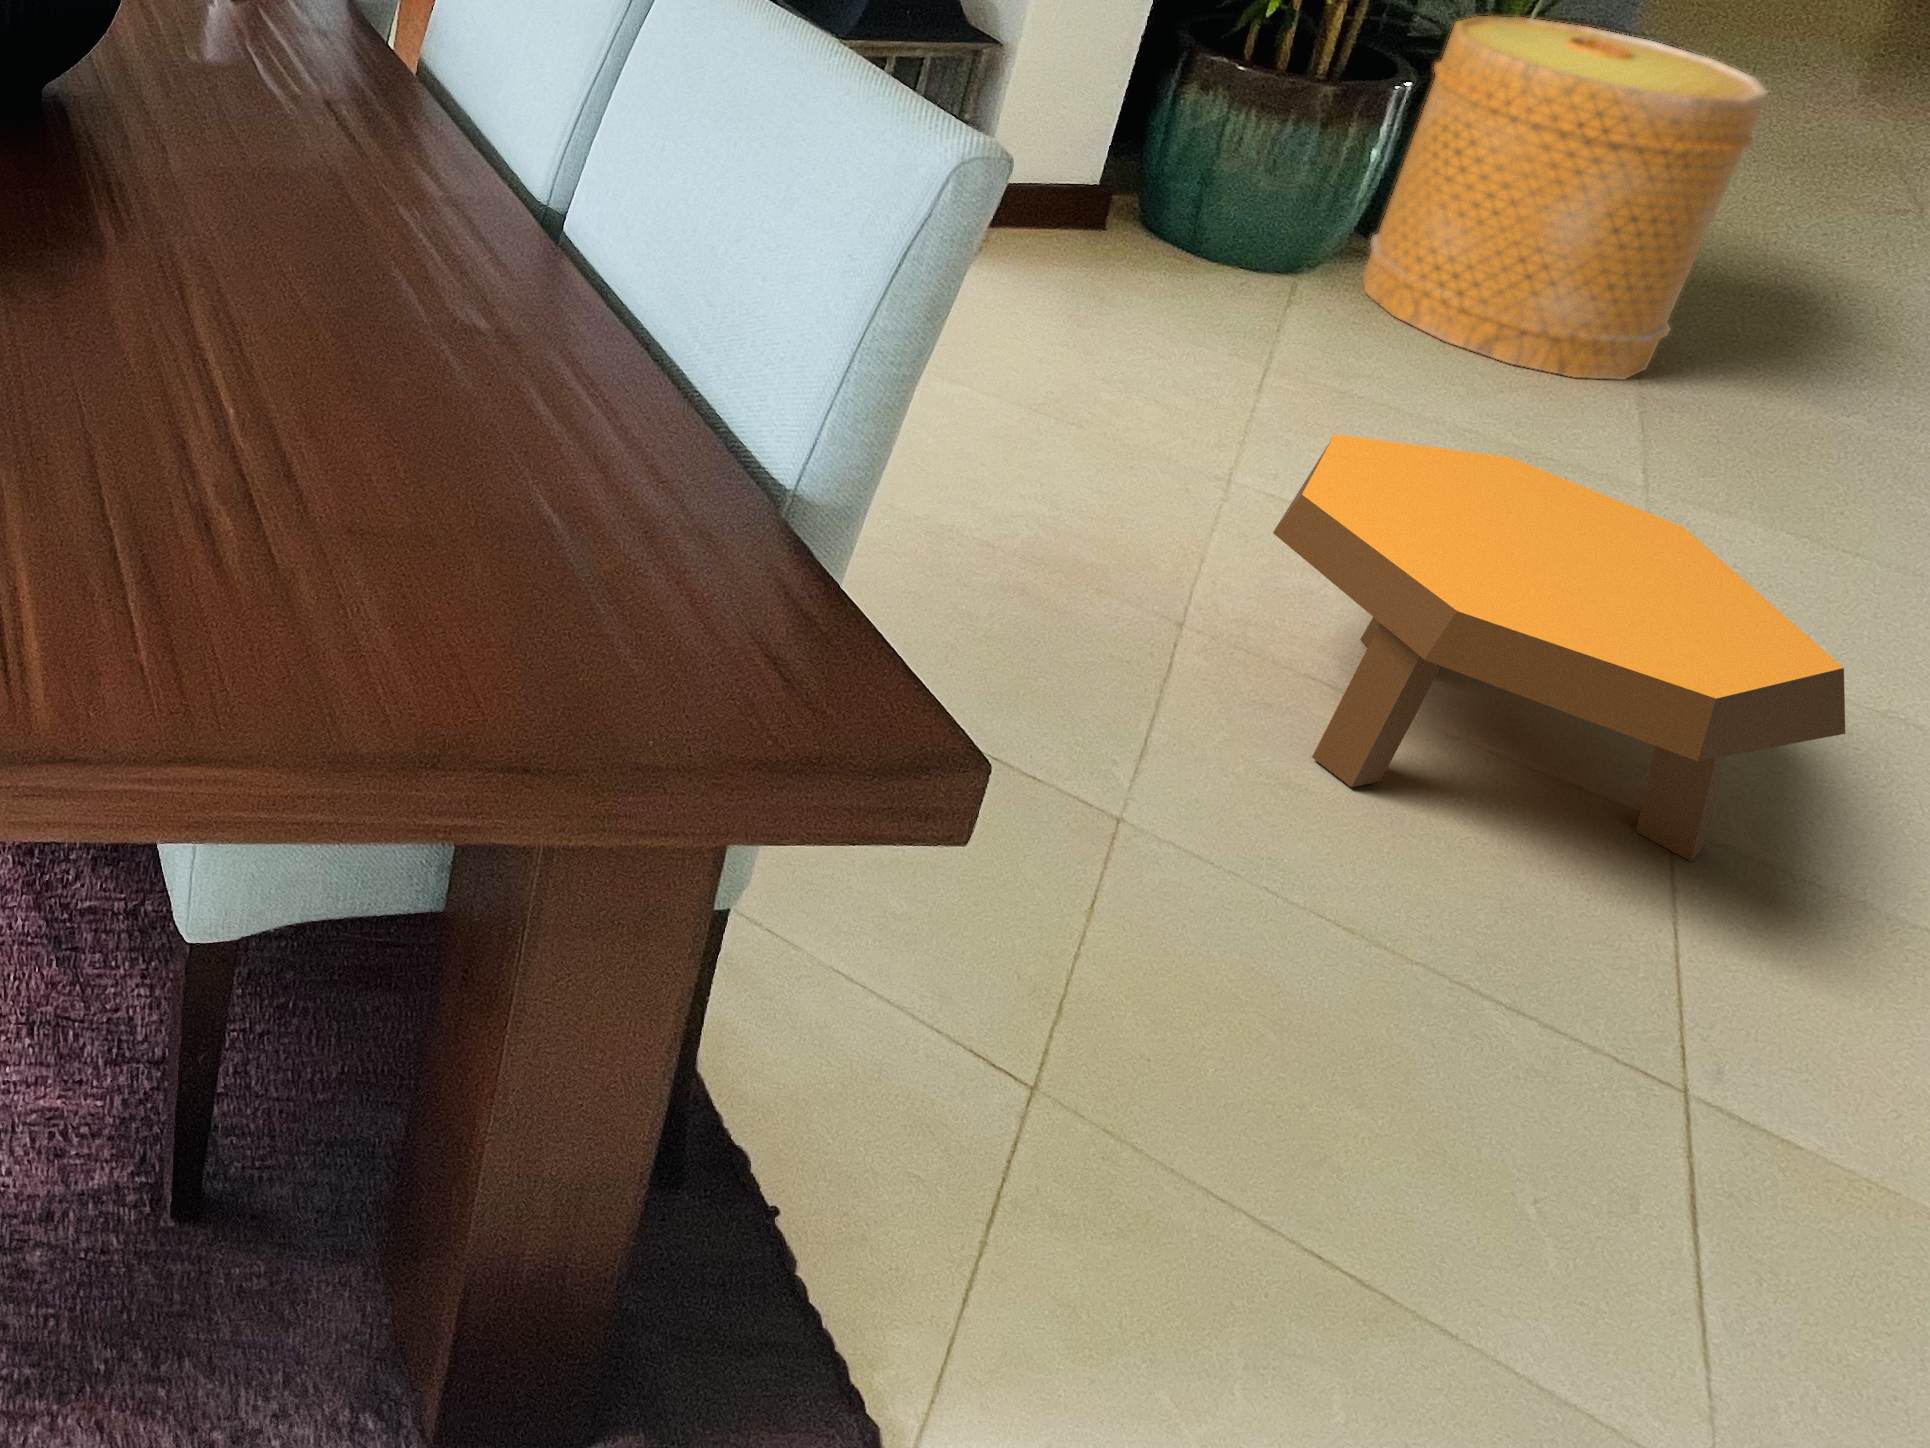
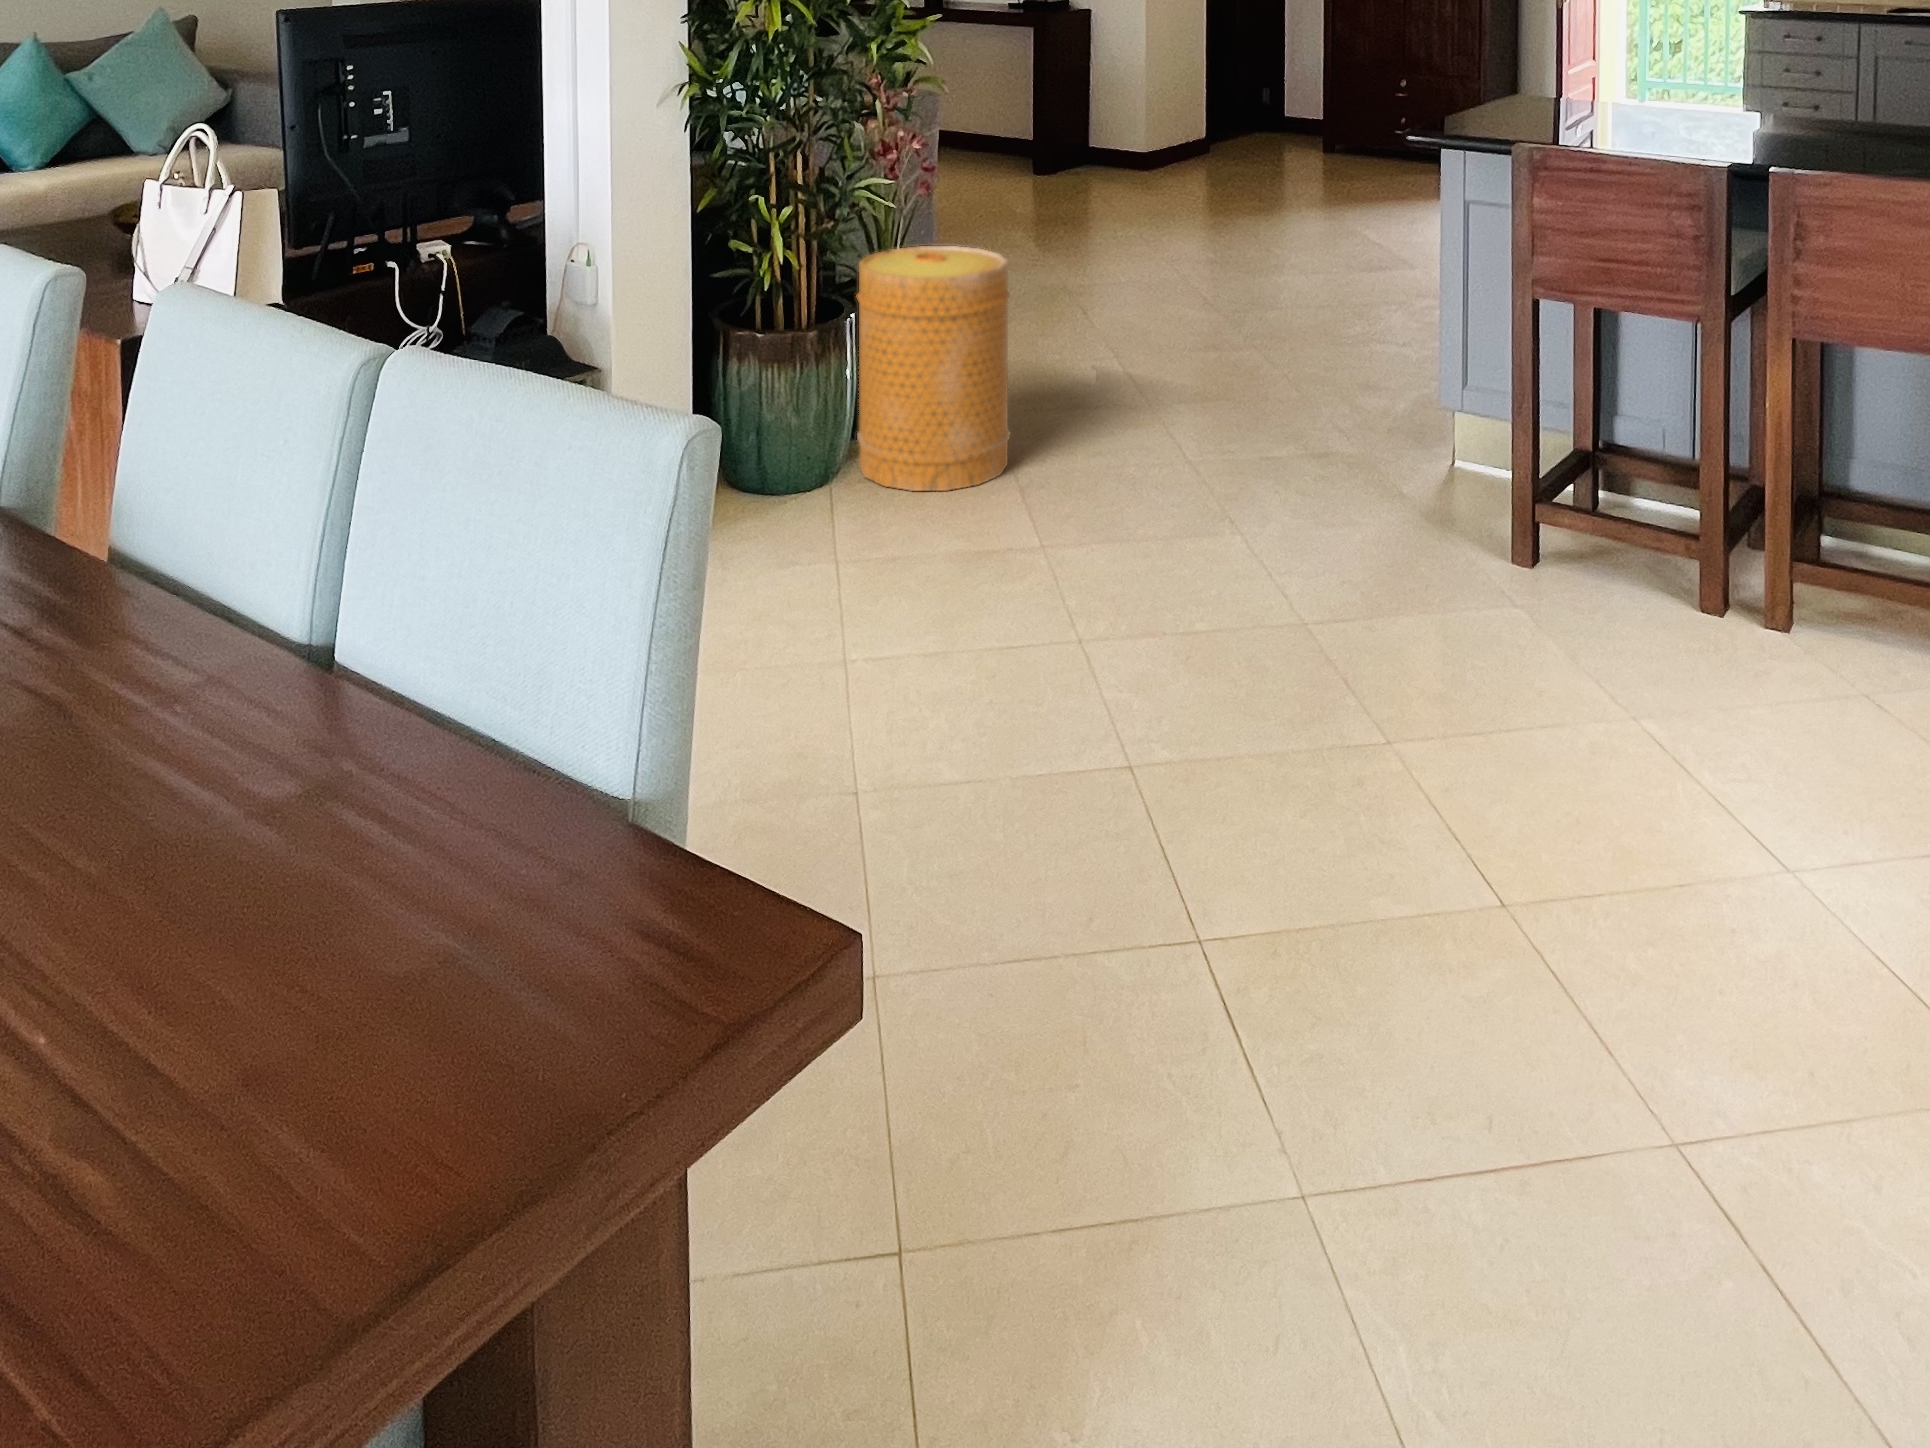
footstool: present [1273,434,1845,861] -> none [864,534,1135,807]

